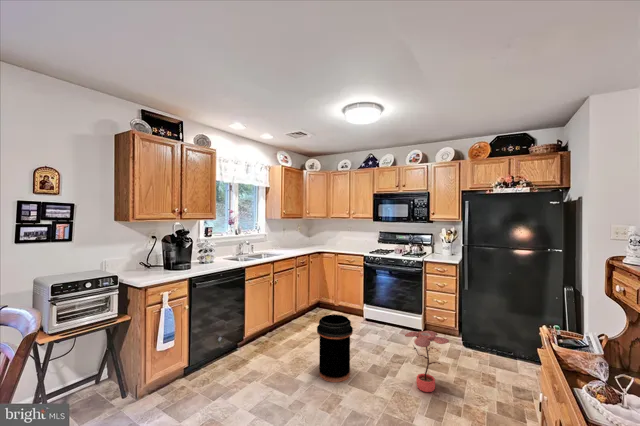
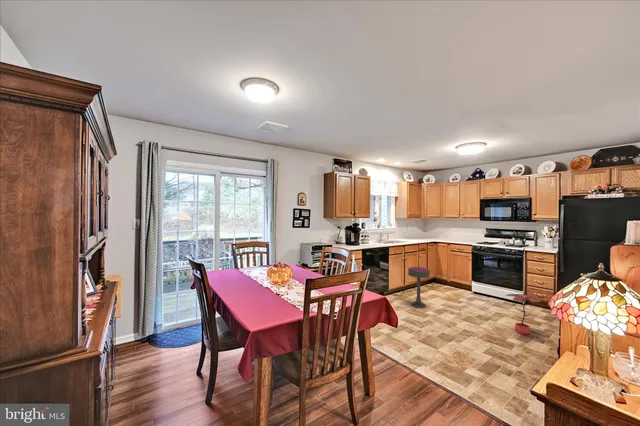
bar stool: none [272,296,304,363] -> present [408,267,430,308]
trash can: present [317,315,353,382] -> none [440,279,466,320]

